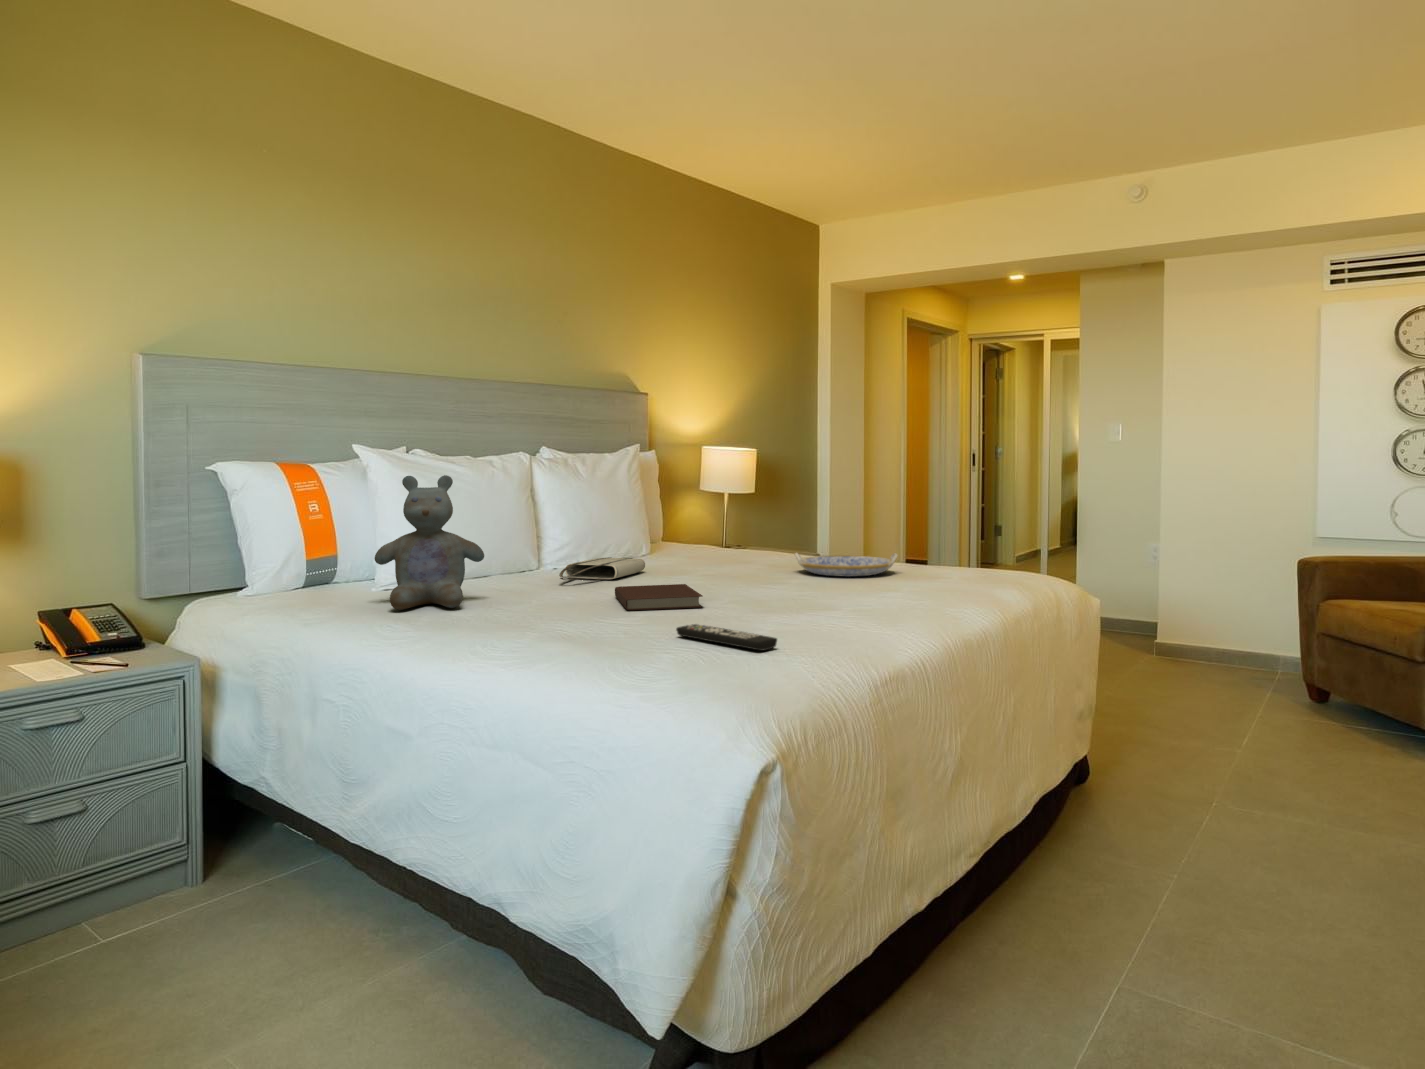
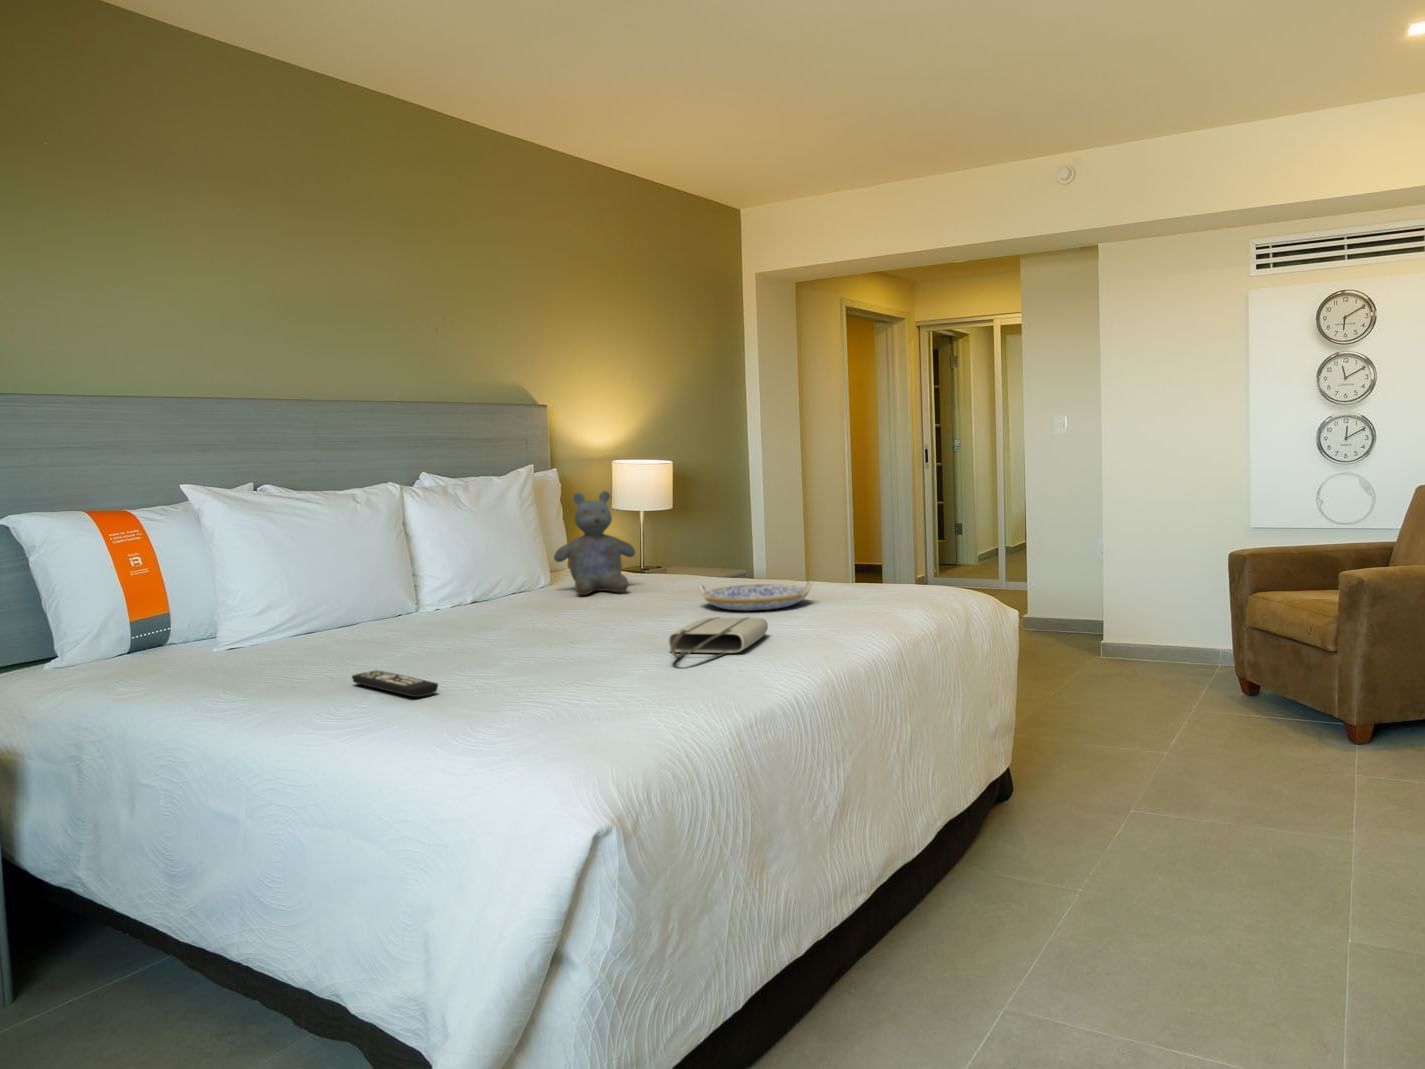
stuffed bear: present [375,475,484,610] -> present [554,491,635,595]
tote bag: present [560,557,645,581] -> present [668,617,768,658]
notebook: present [615,584,703,610] -> none [481,632,576,670]
remote control: present [676,624,777,650] -> present [352,671,438,697]

